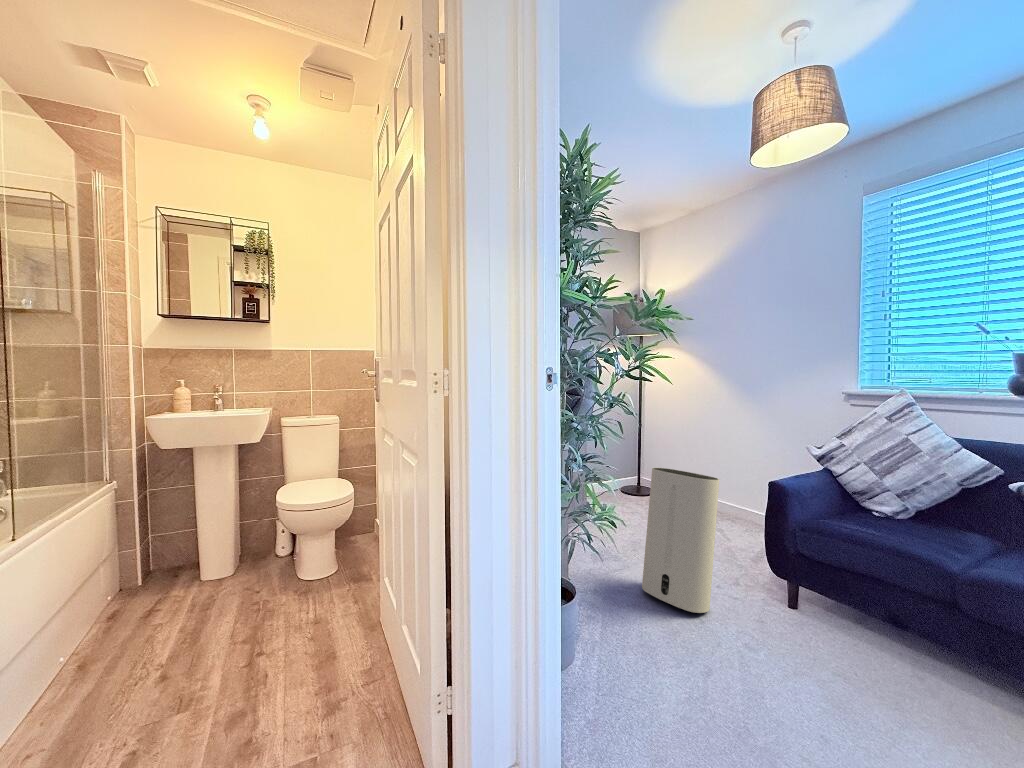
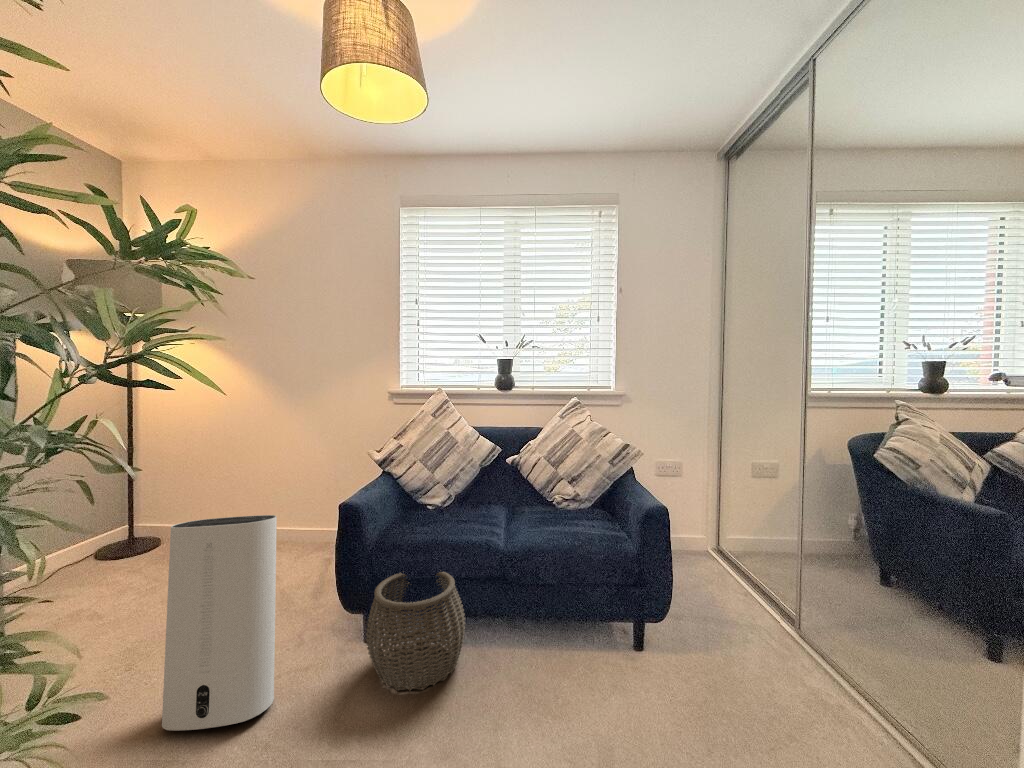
woven basket: none [789,561,911,681] -> present [366,572,465,691]

